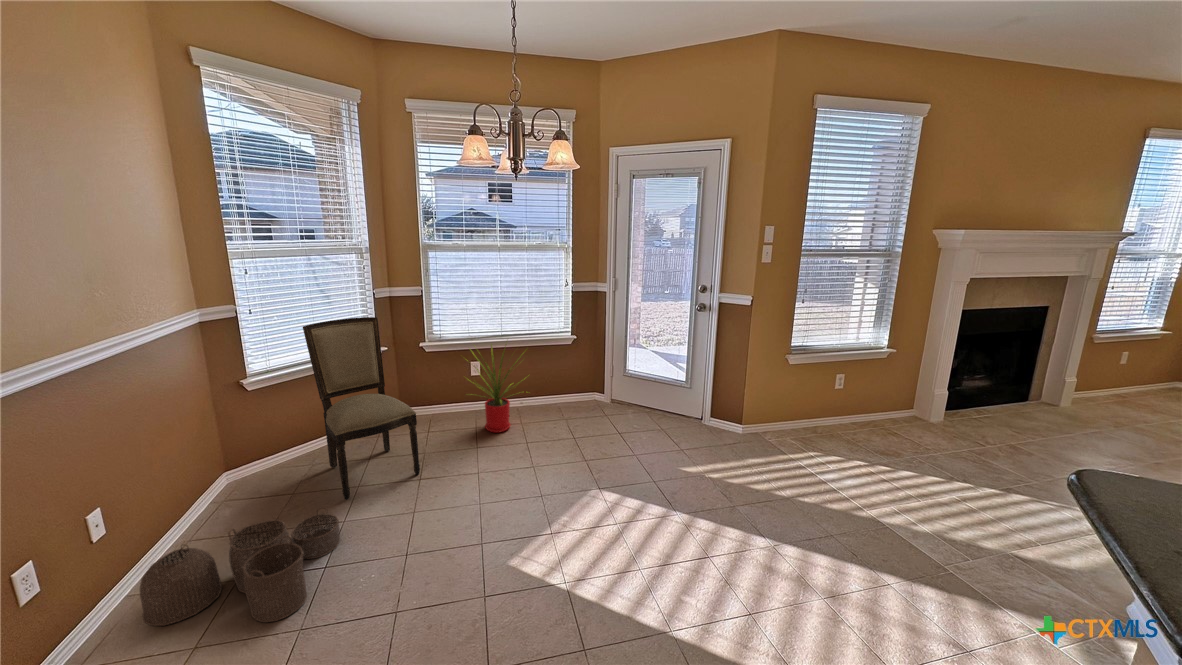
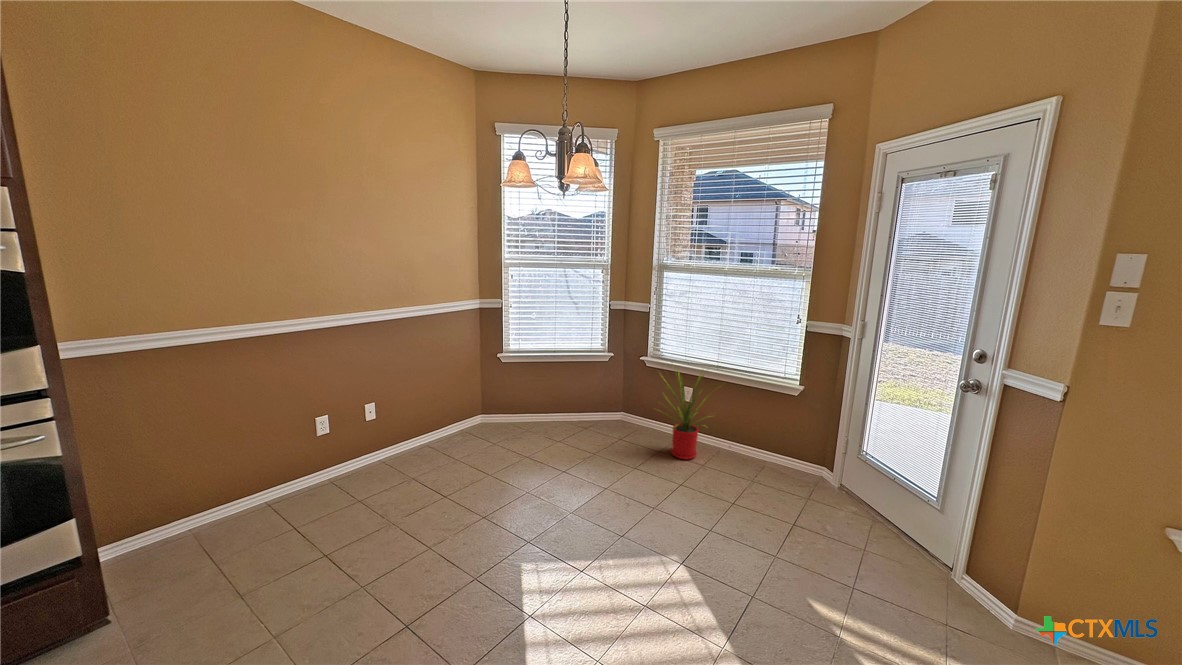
dining chair: present [303,317,420,499] -> none [525,318,601,457]
woven basket: present [140,507,340,626] -> none [396,425,497,491]

